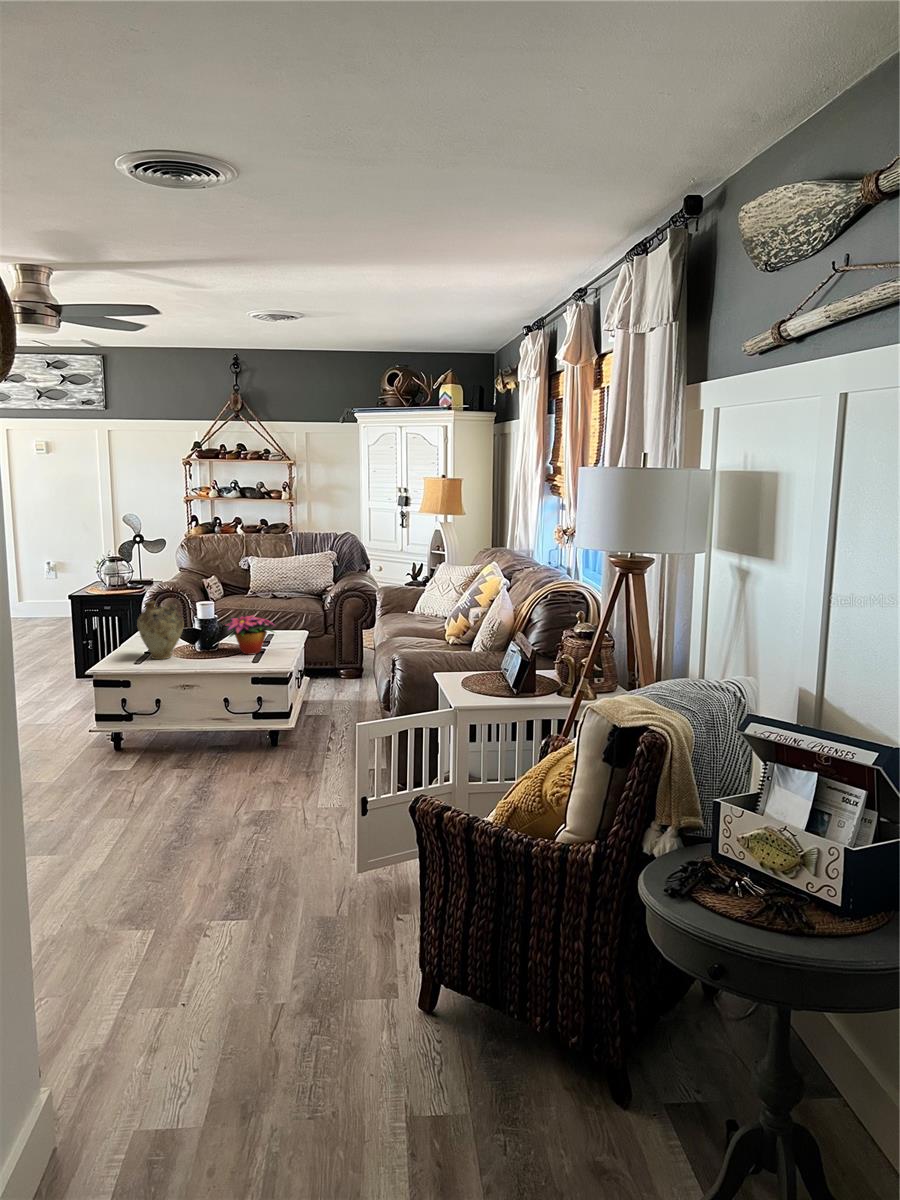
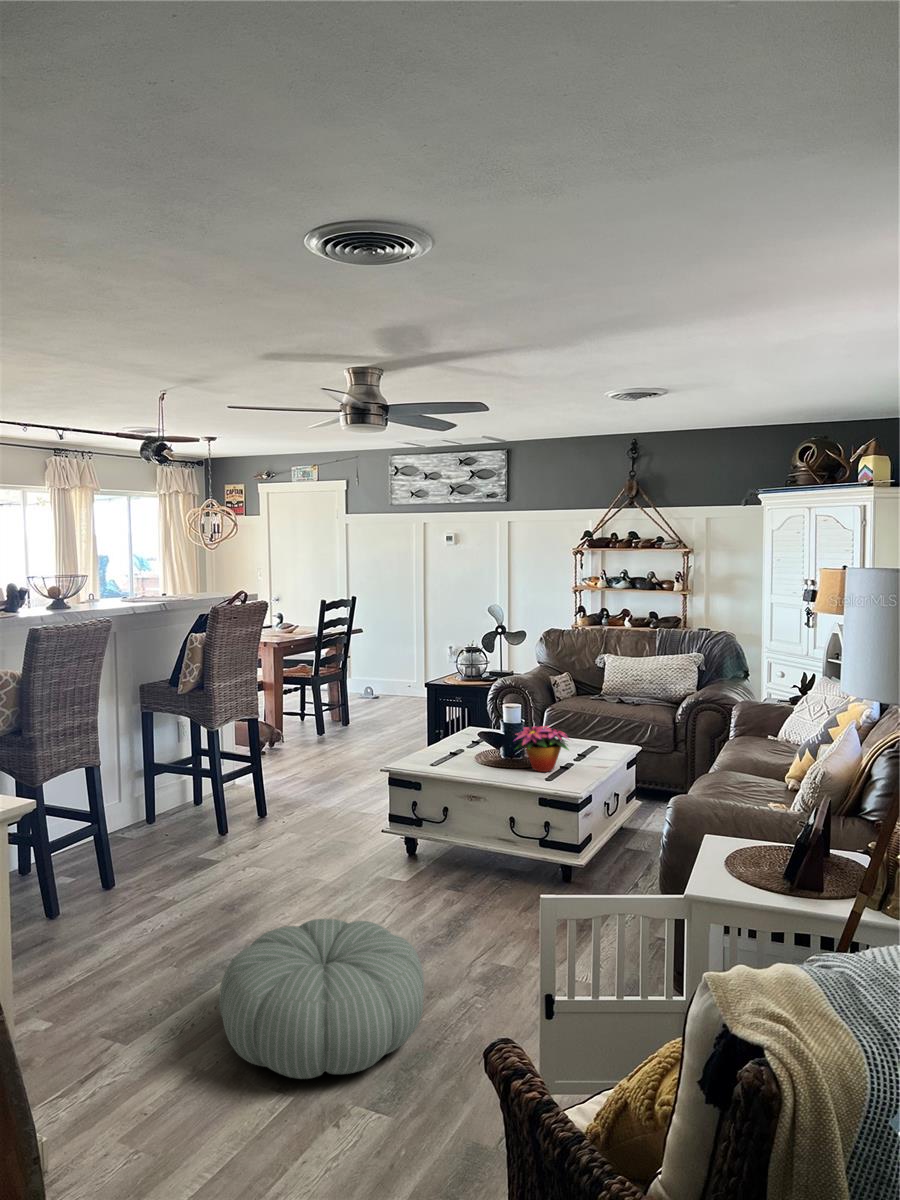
vase: present [137,601,184,659] -> none [421,699,470,766]
pouf: none [89,774,261,886] -> present [219,919,424,1079]

